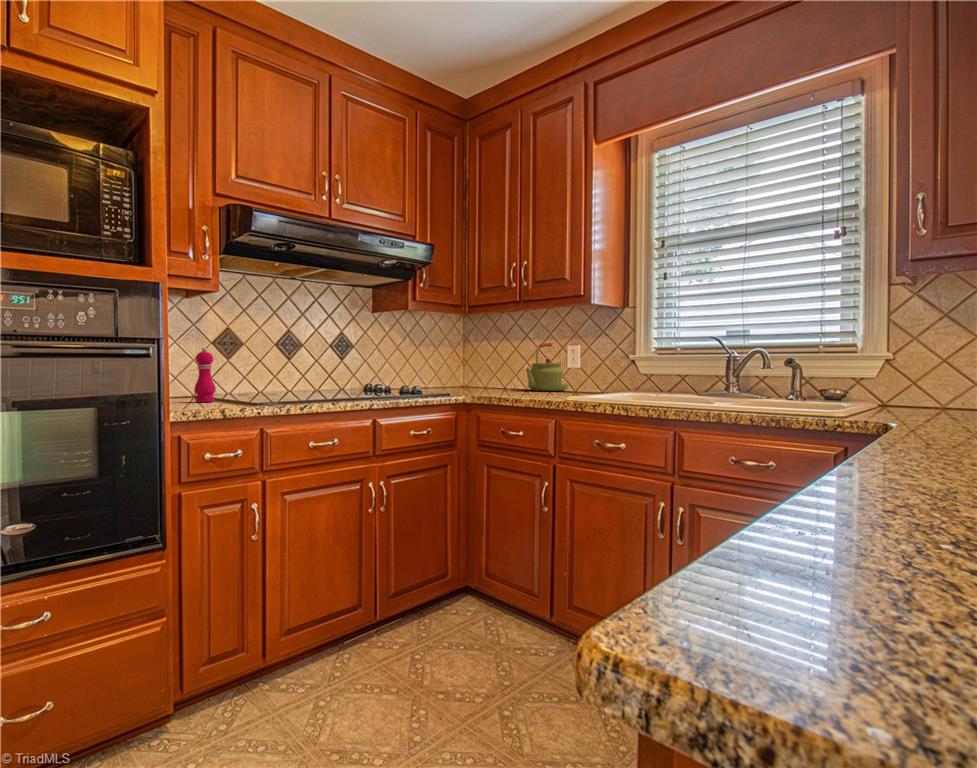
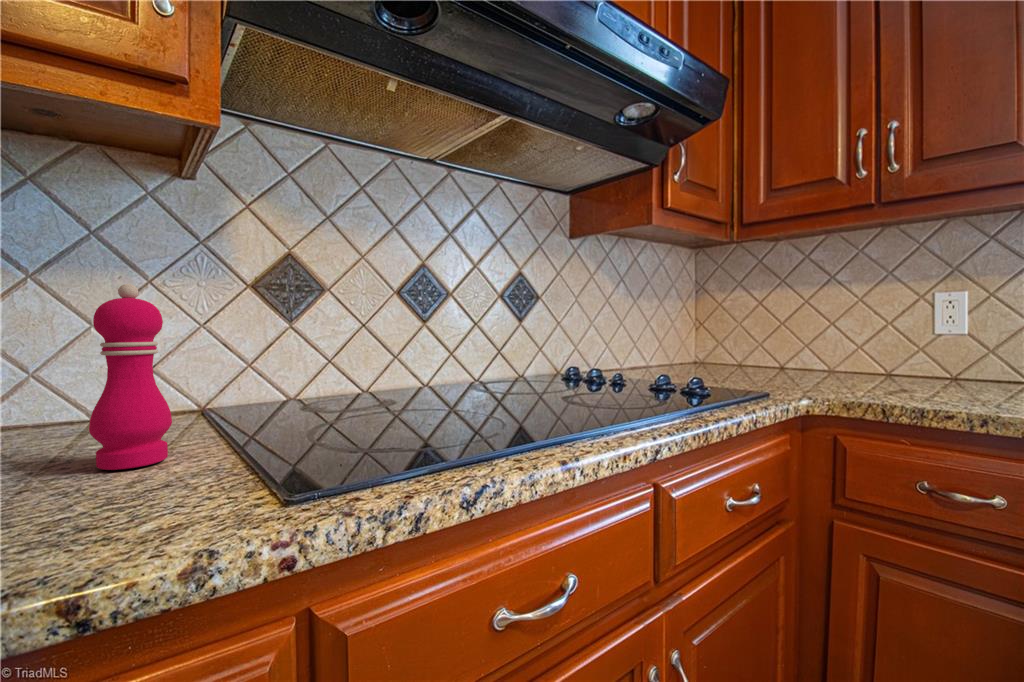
kettle: present [526,343,569,391] -> none [874,286,983,384]

